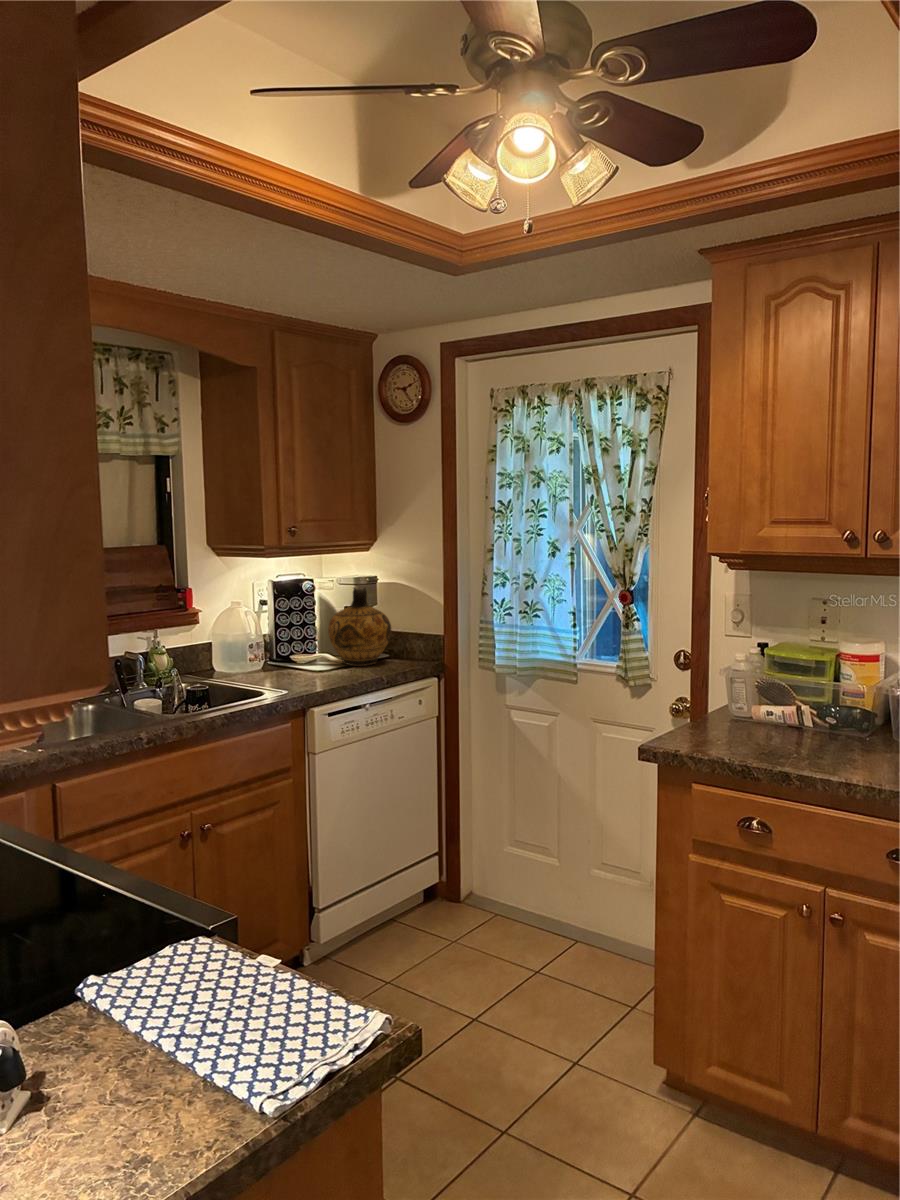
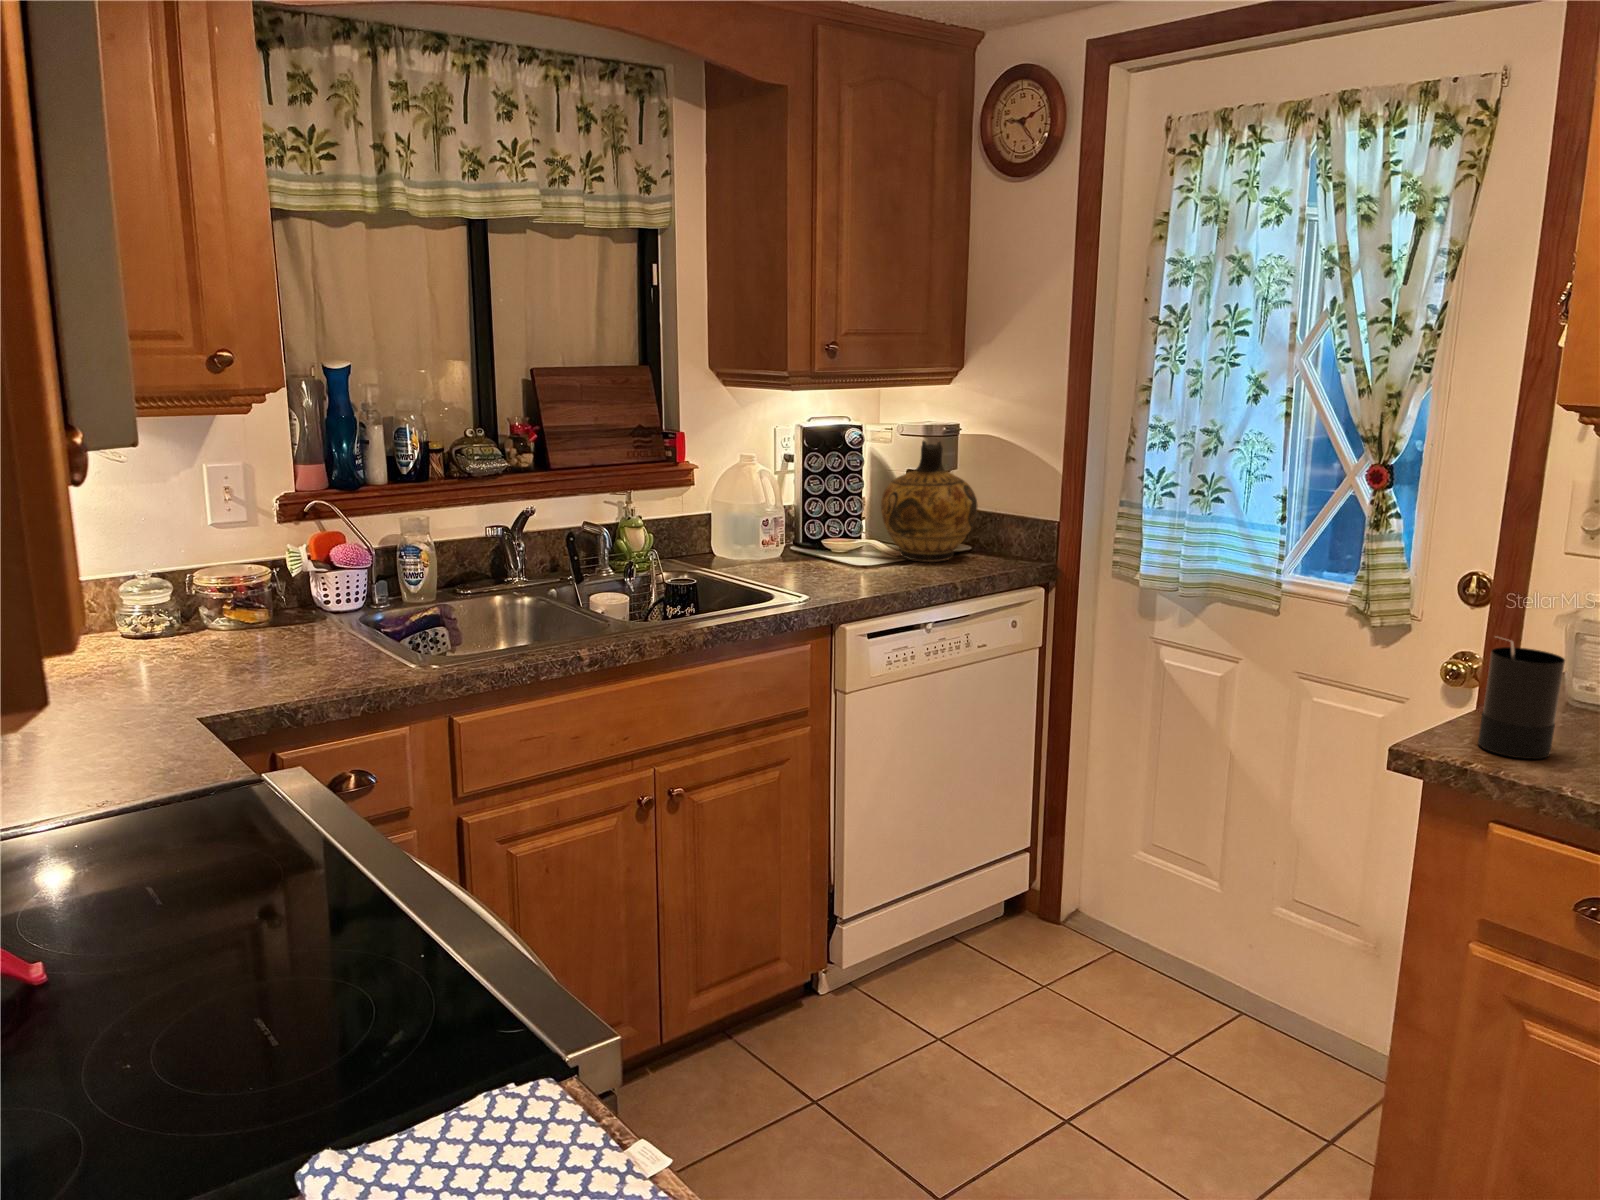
candle: none [683,681,720,746] -> present [1478,637,1565,759]

